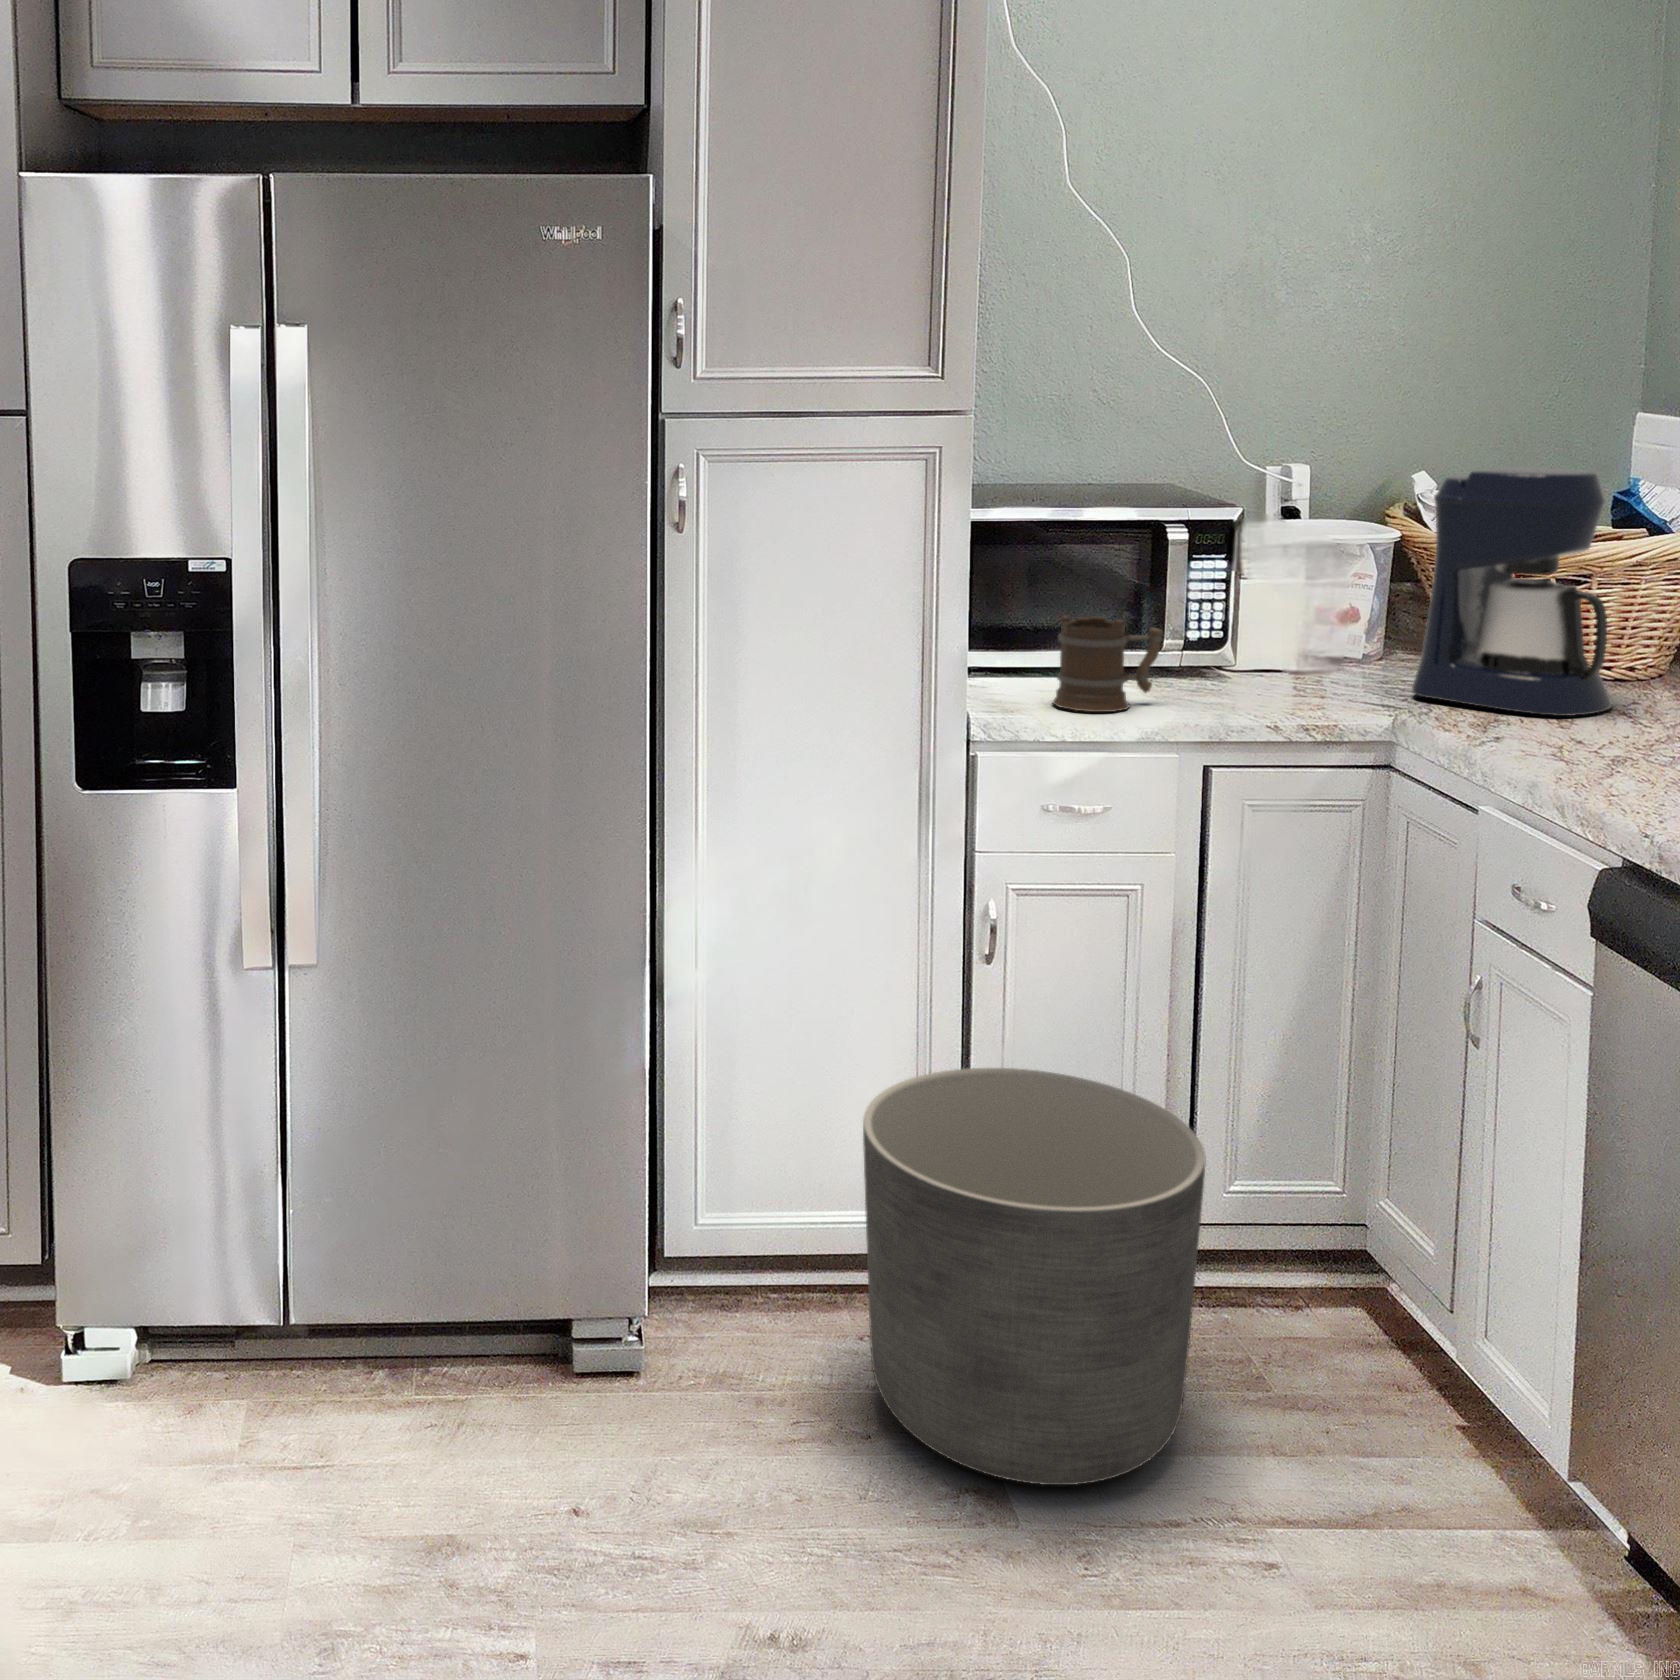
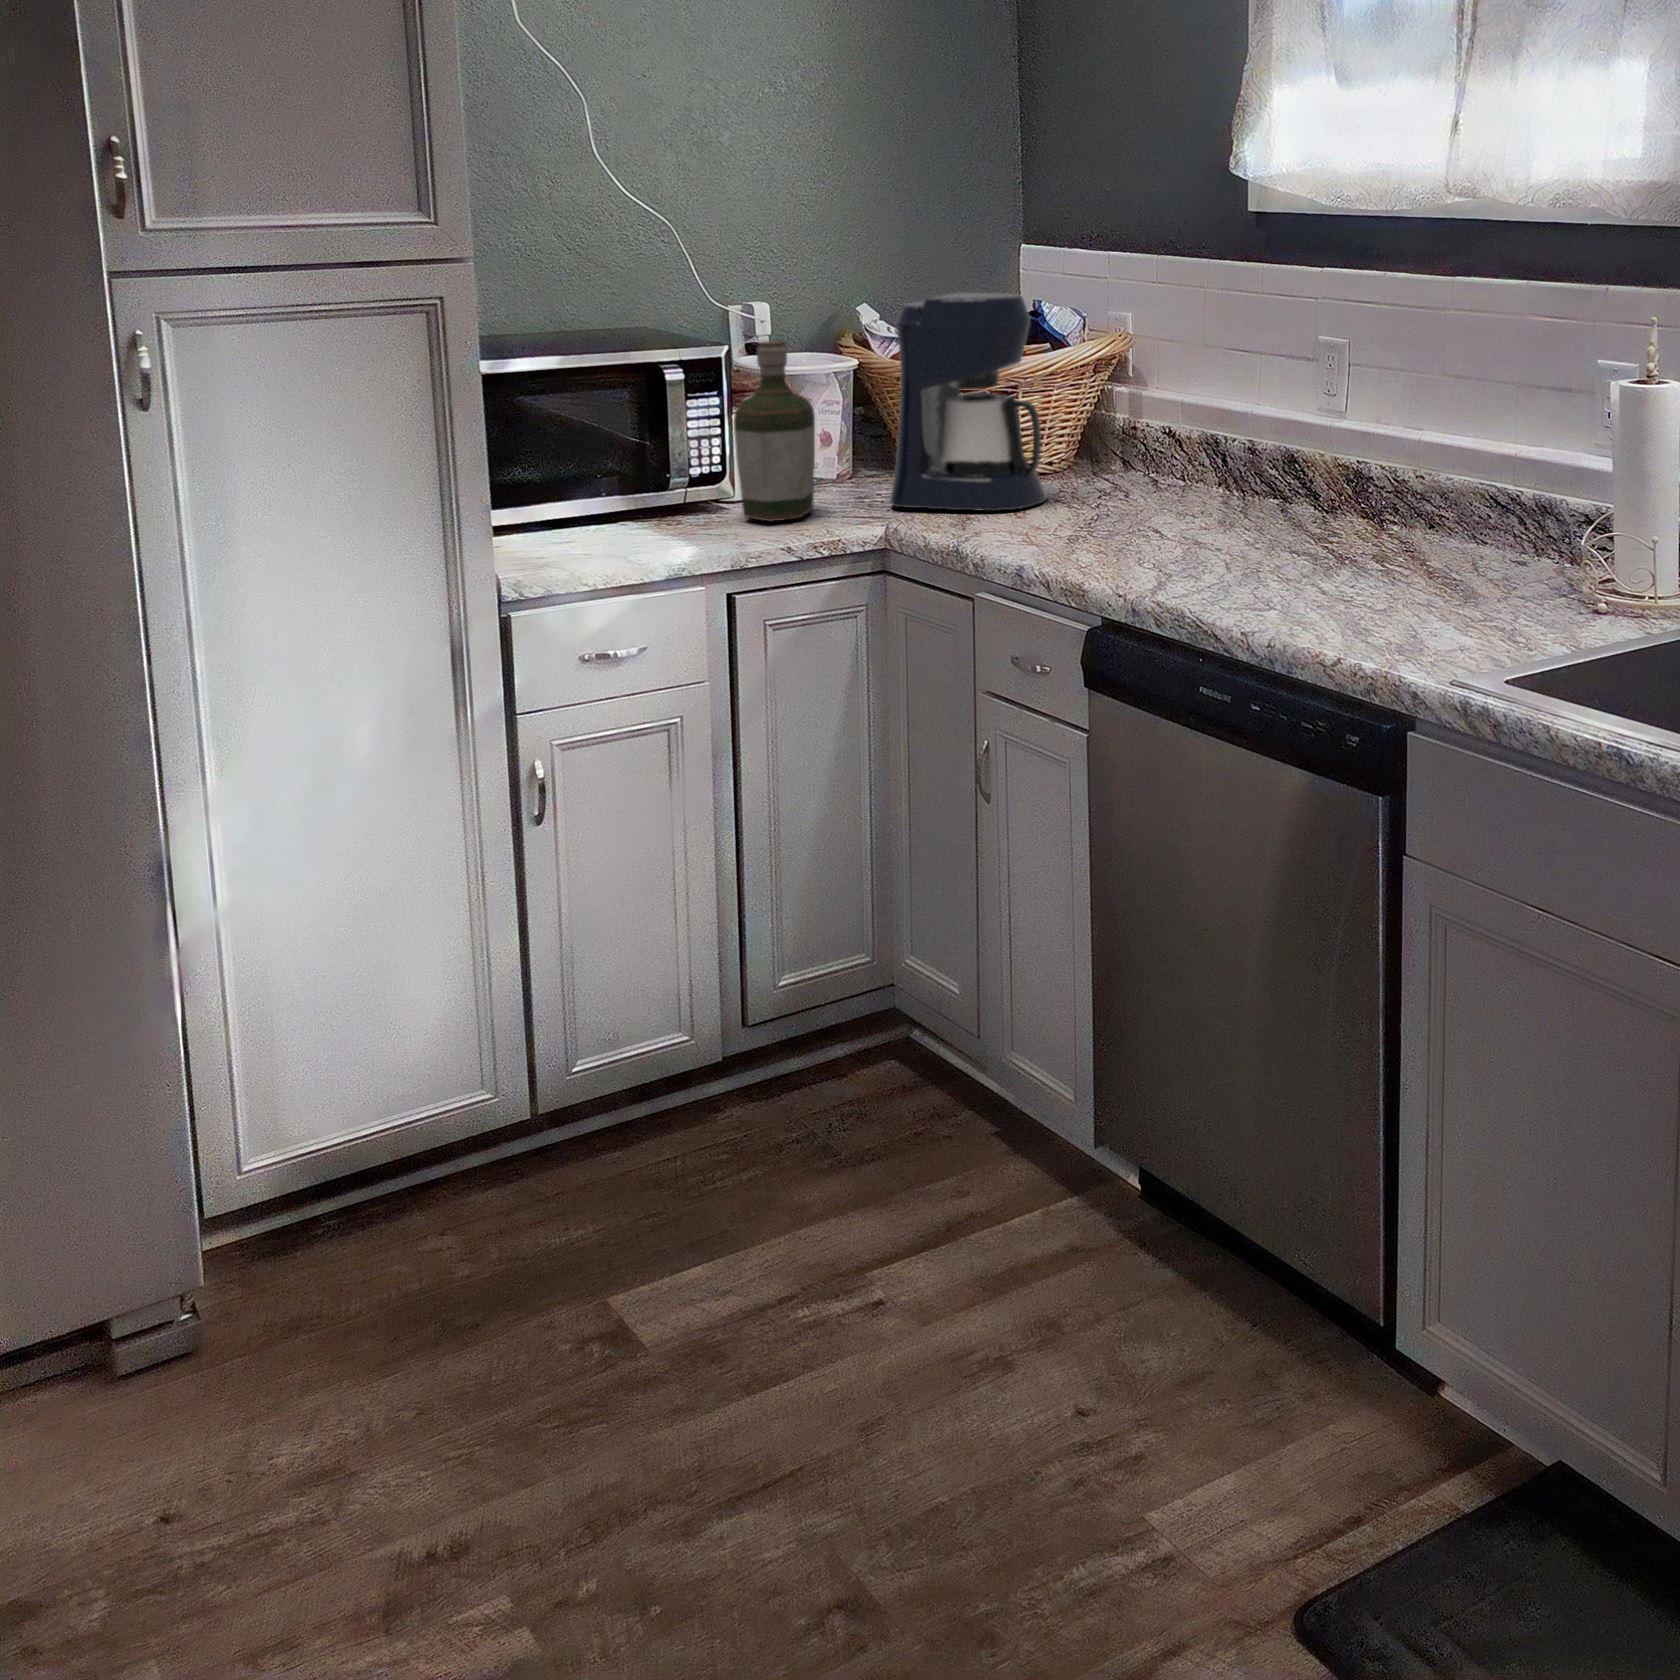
bottle: none [1238,507,1331,696] -> present [734,341,815,522]
mug: present [1053,616,1163,712] -> none [573,461,673,557]
planter: present [863,1068,1205,1485] -> none [442,915,781,1311]

